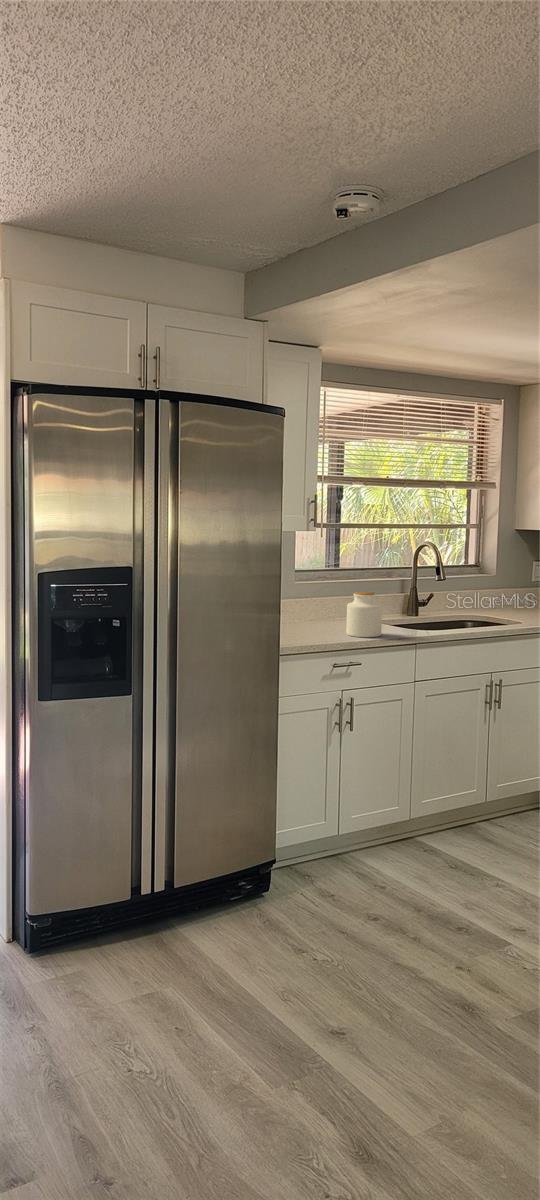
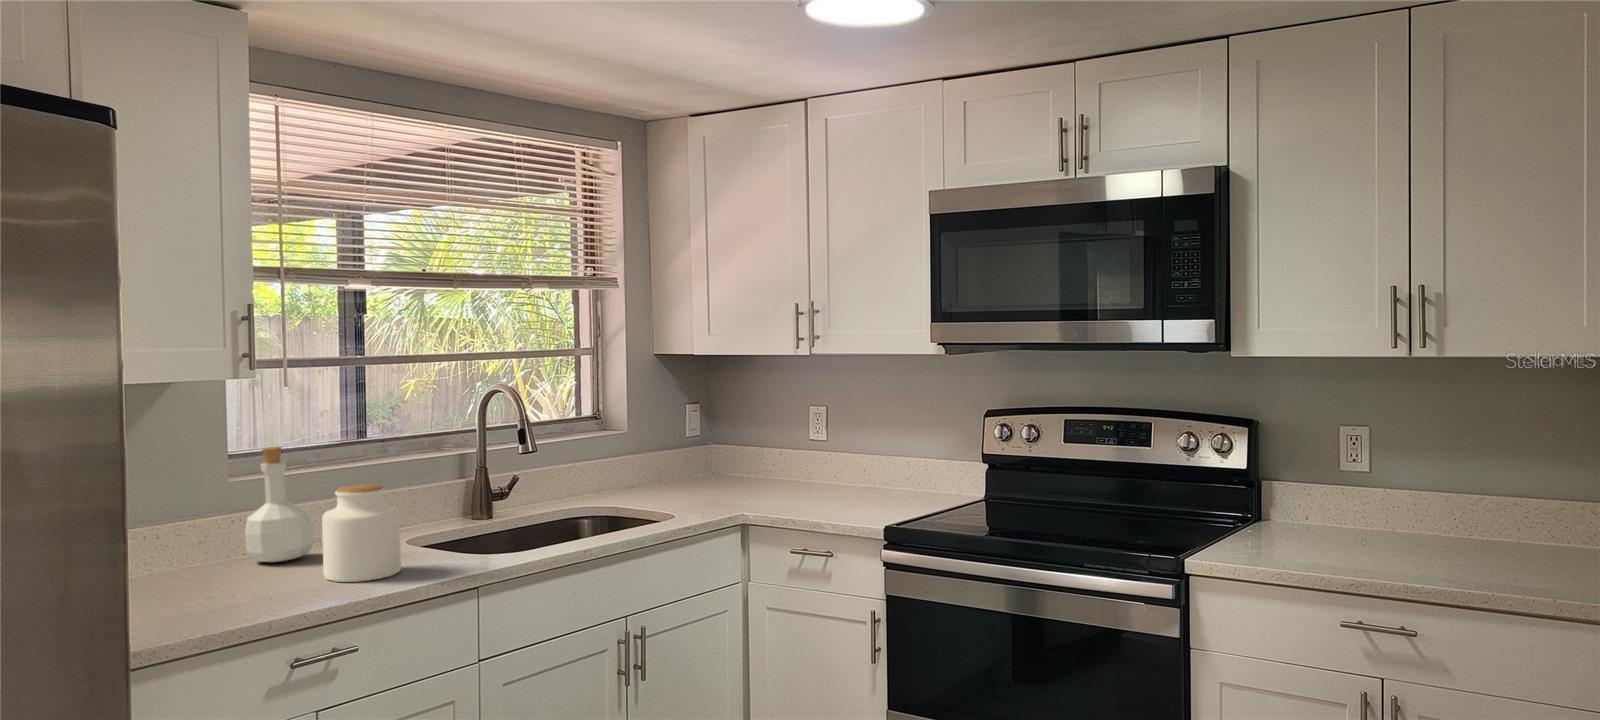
bottle: none [307,571,338,627] -> present [245,446,314,562]

